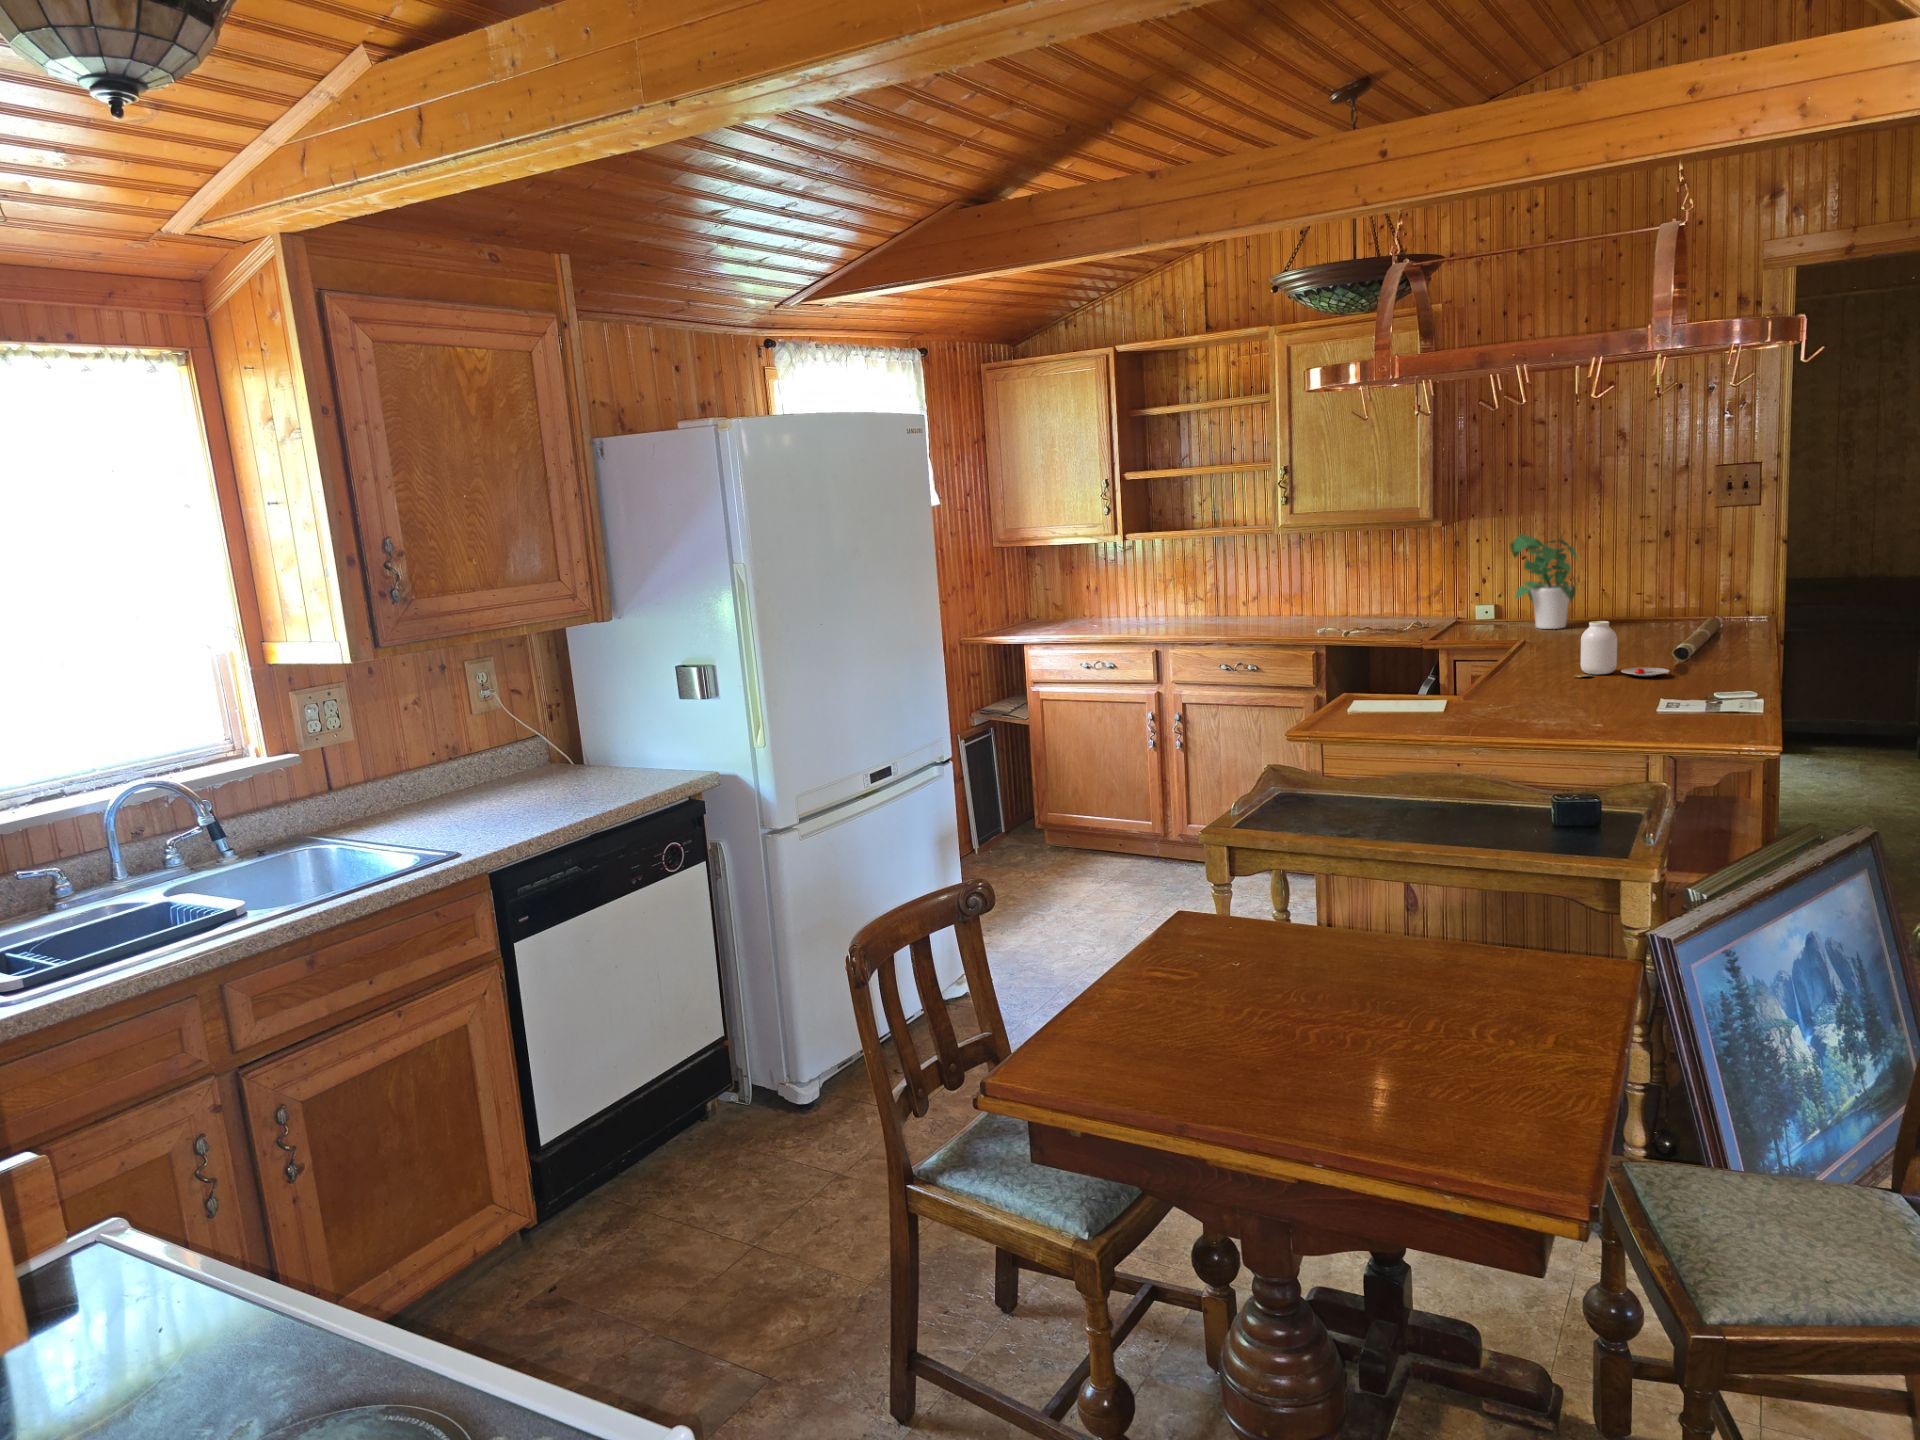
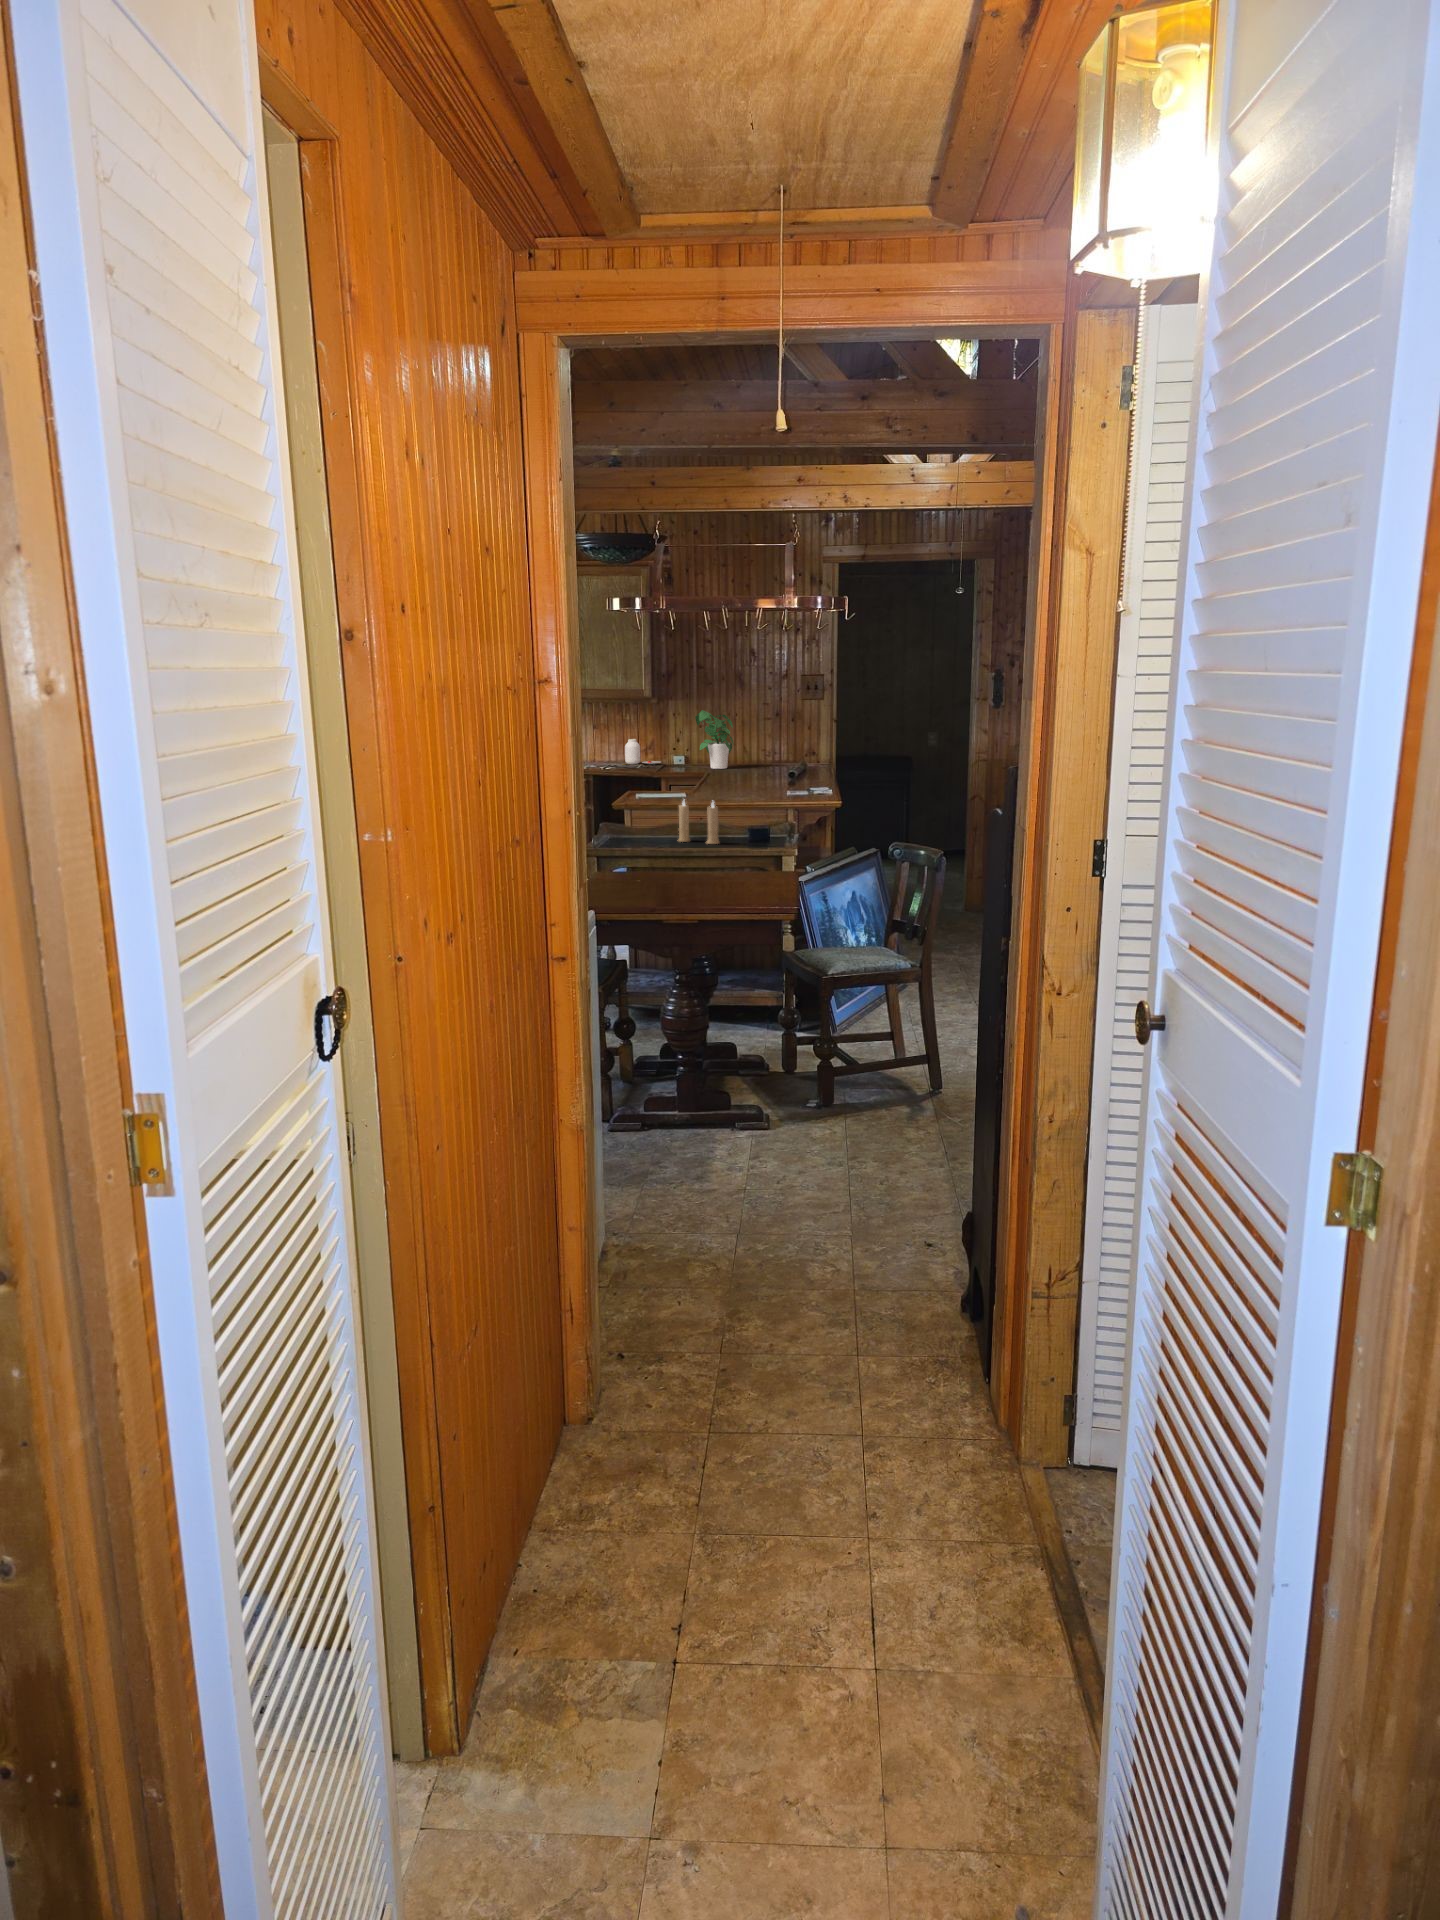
jar: present [1573,621,1669,677] -> present [622,739,661,765]
candle: none [1393,725,1482,826] -> present [677,801,719,844]

